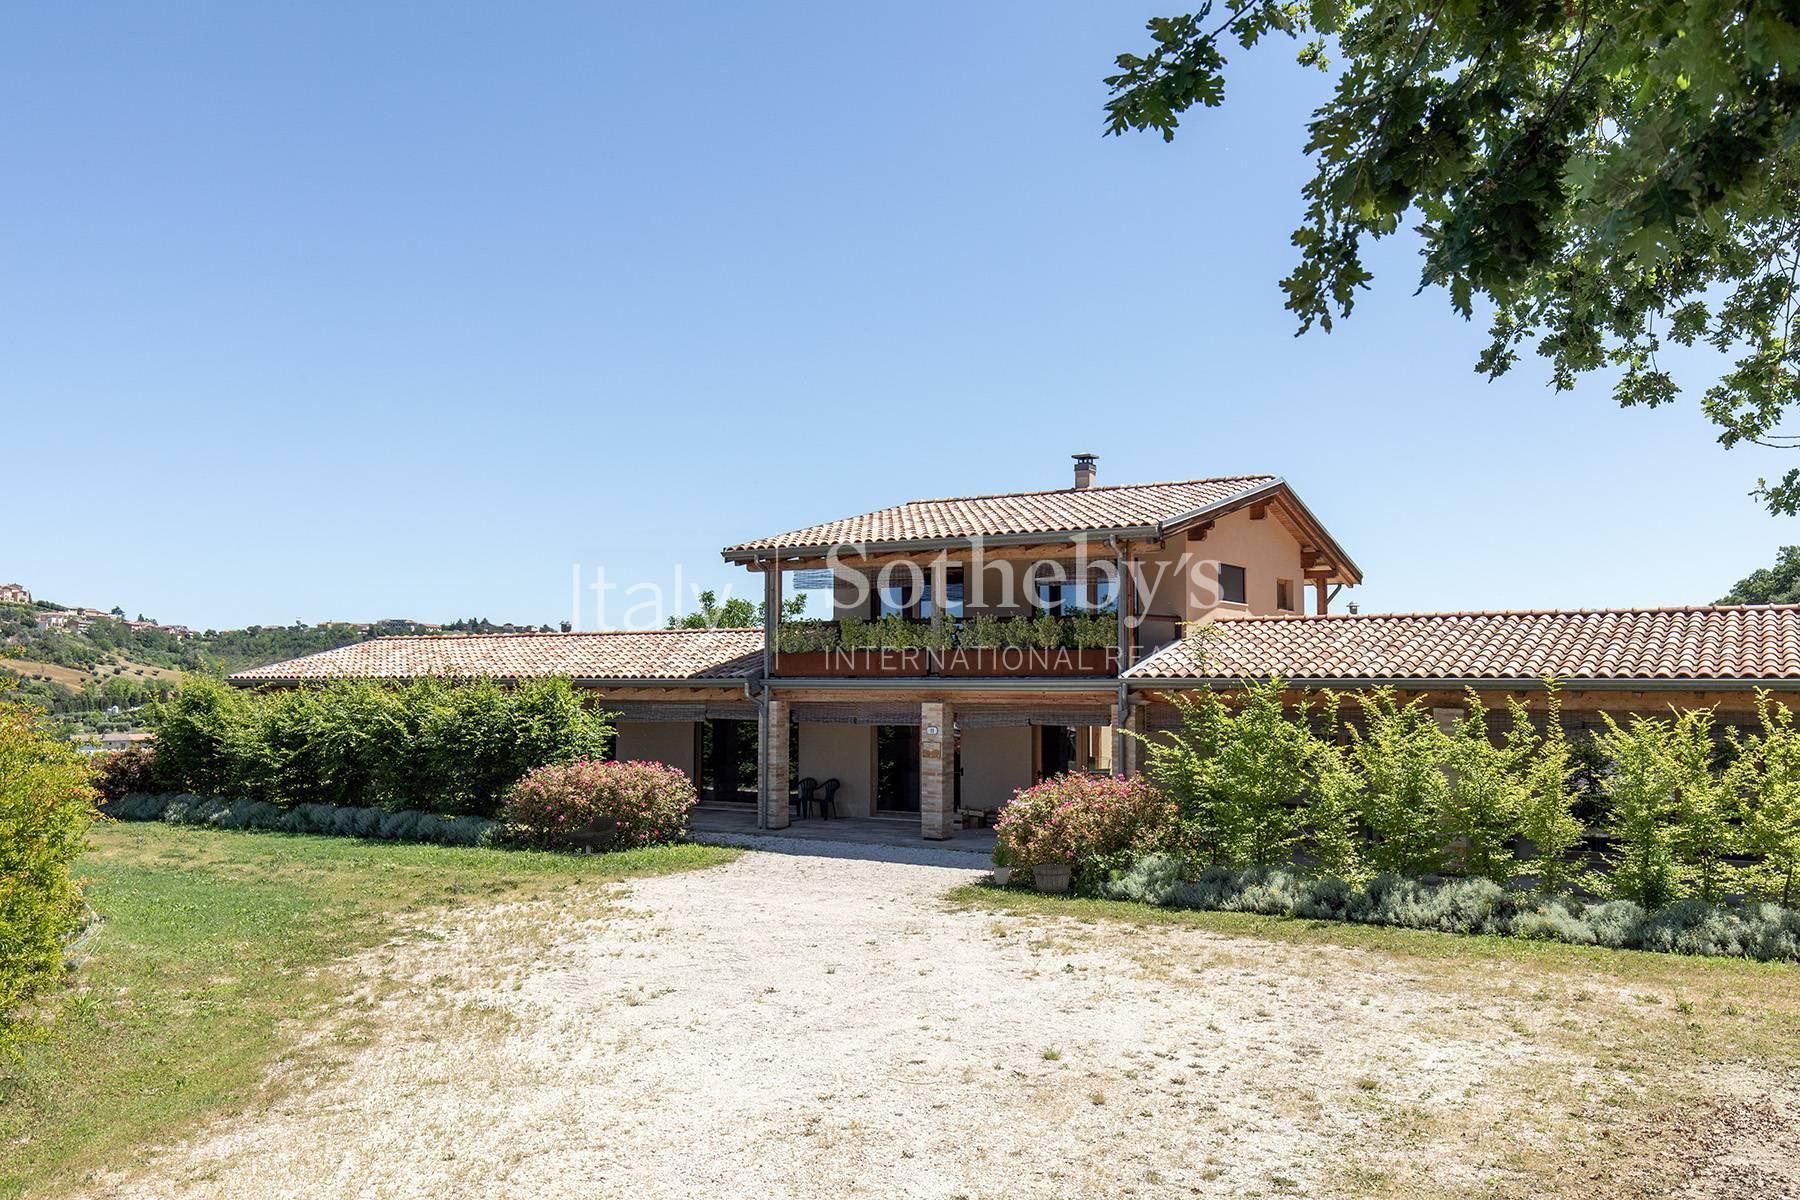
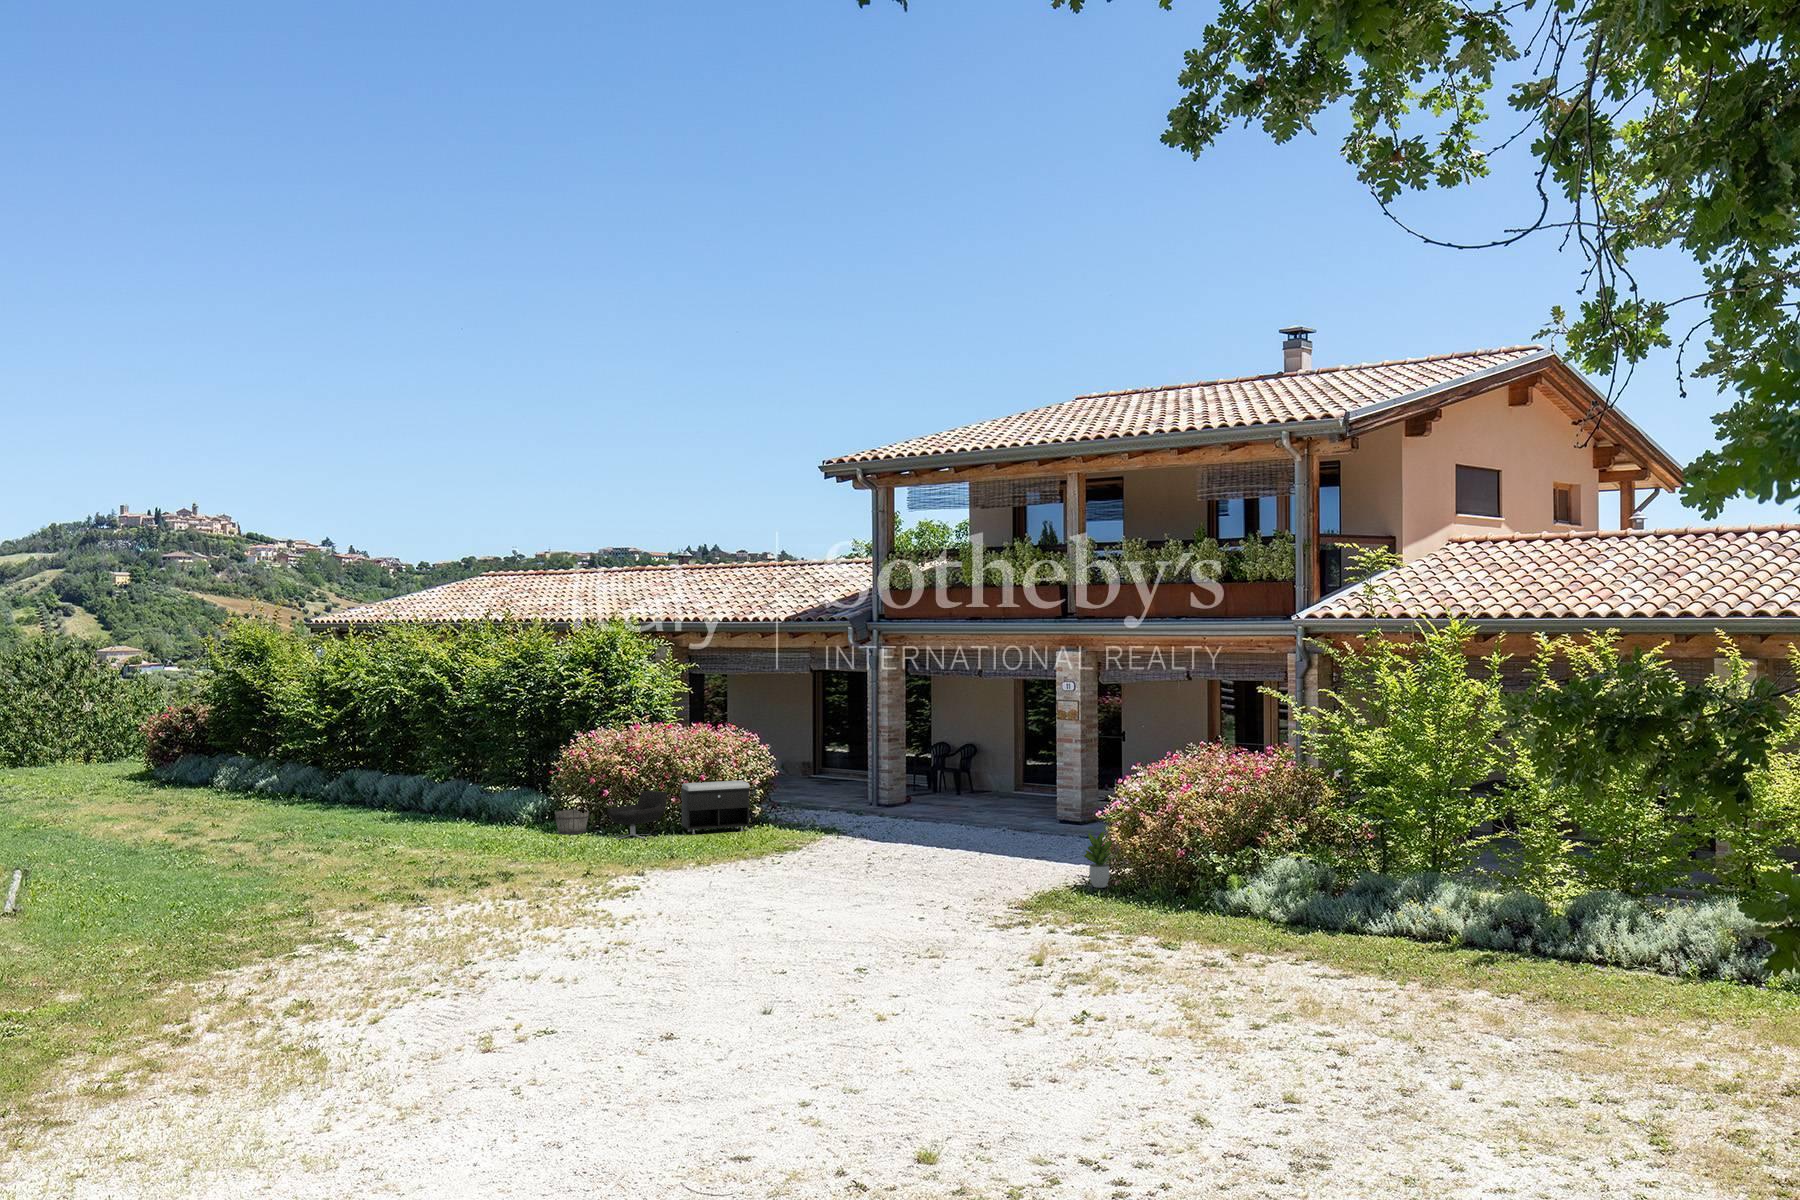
storage bench: none [627,807,686,852] -> present [681,780,750,834]
wooden bucket: present [1033,858,1071,892] -> present [555,804,589,834]

